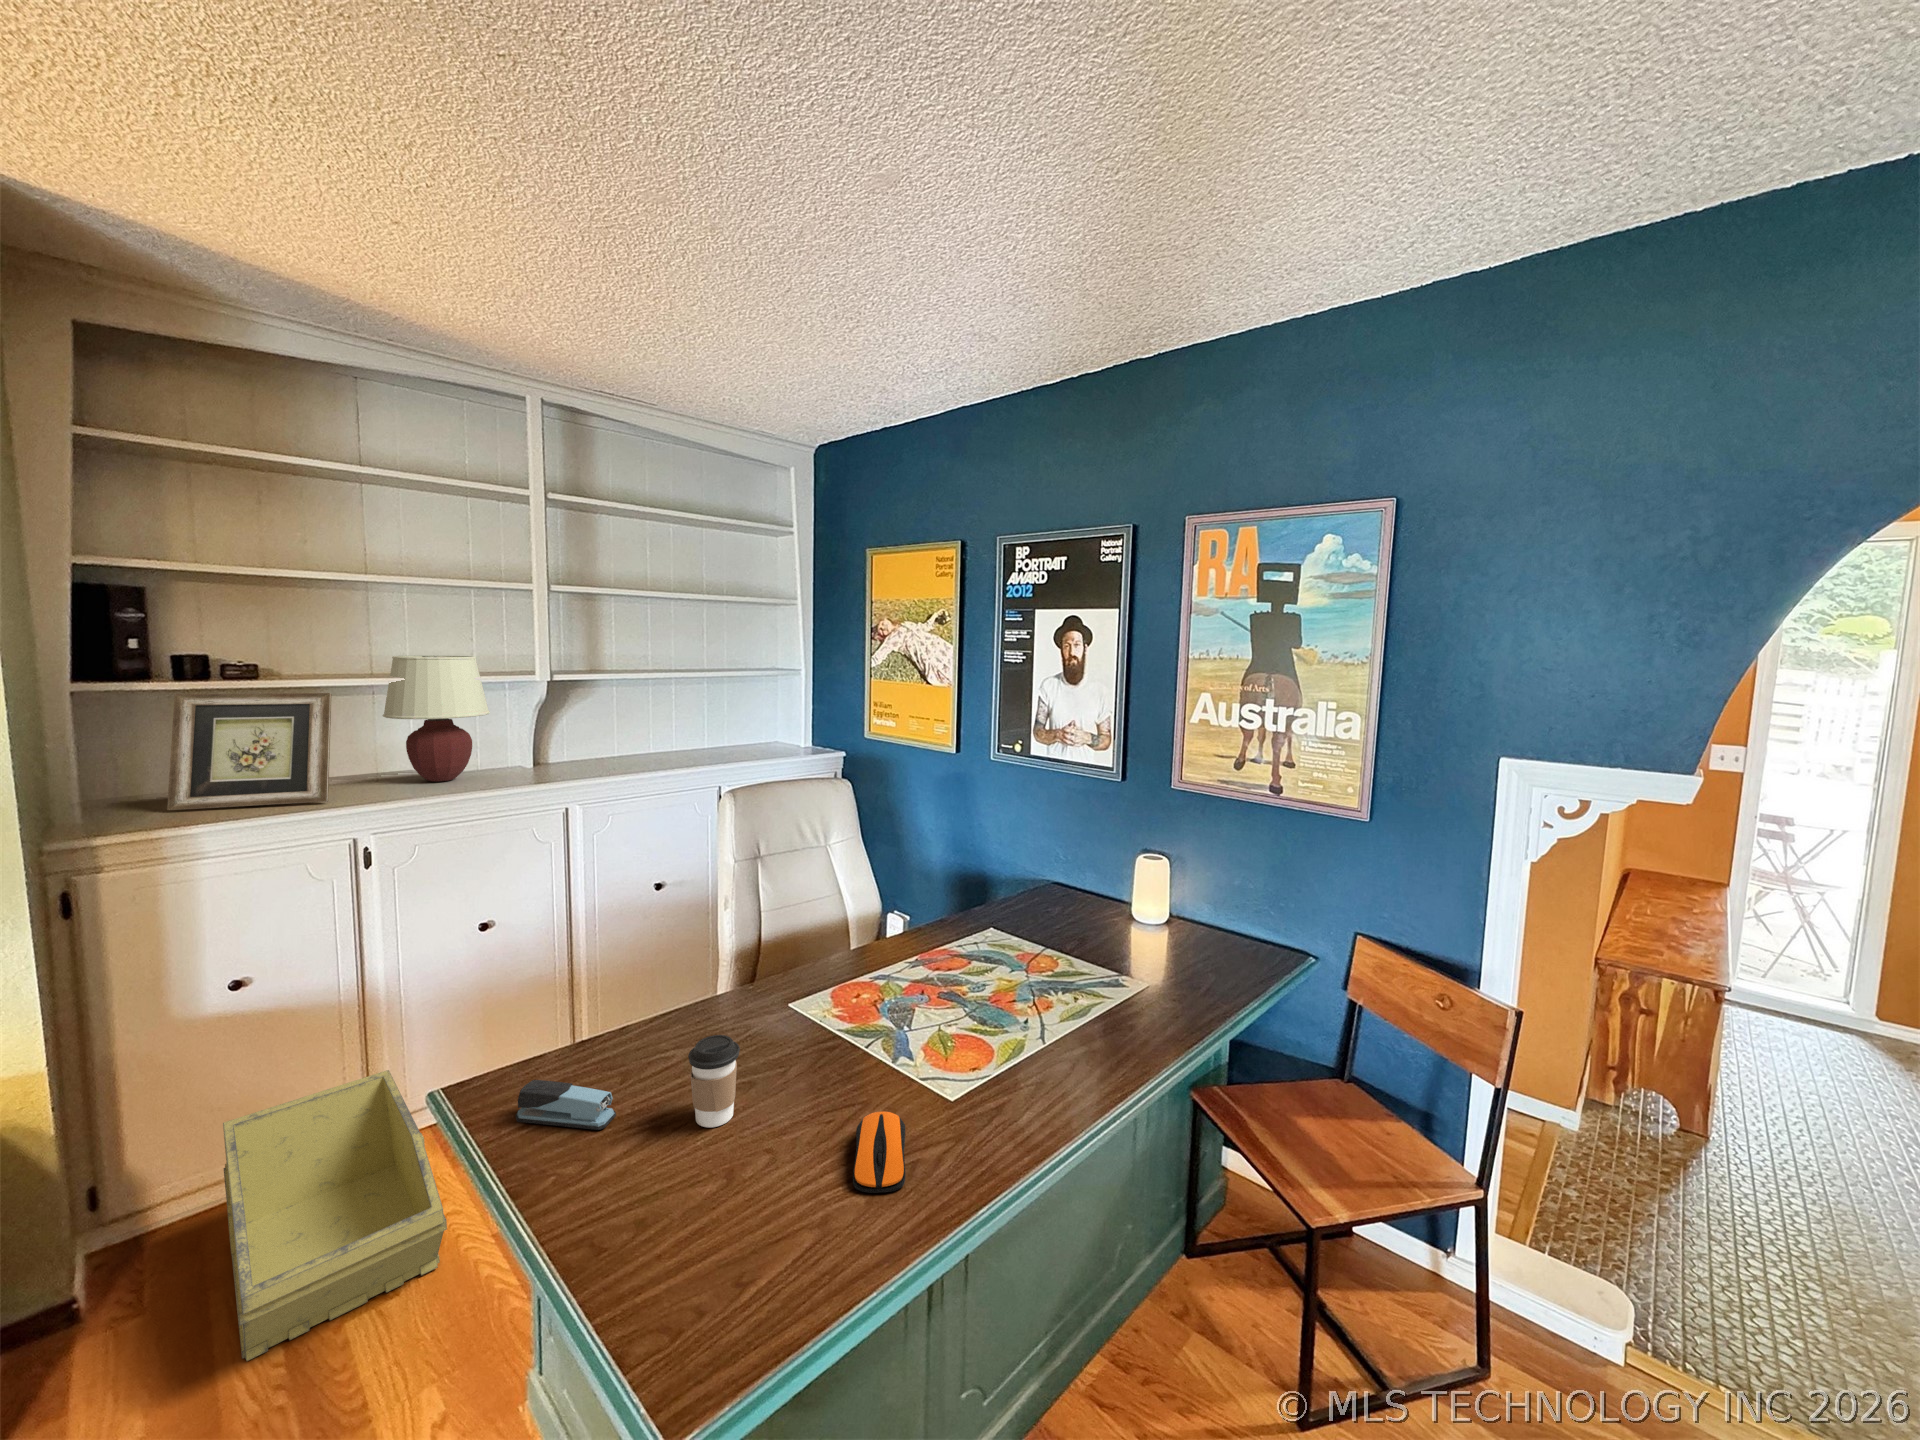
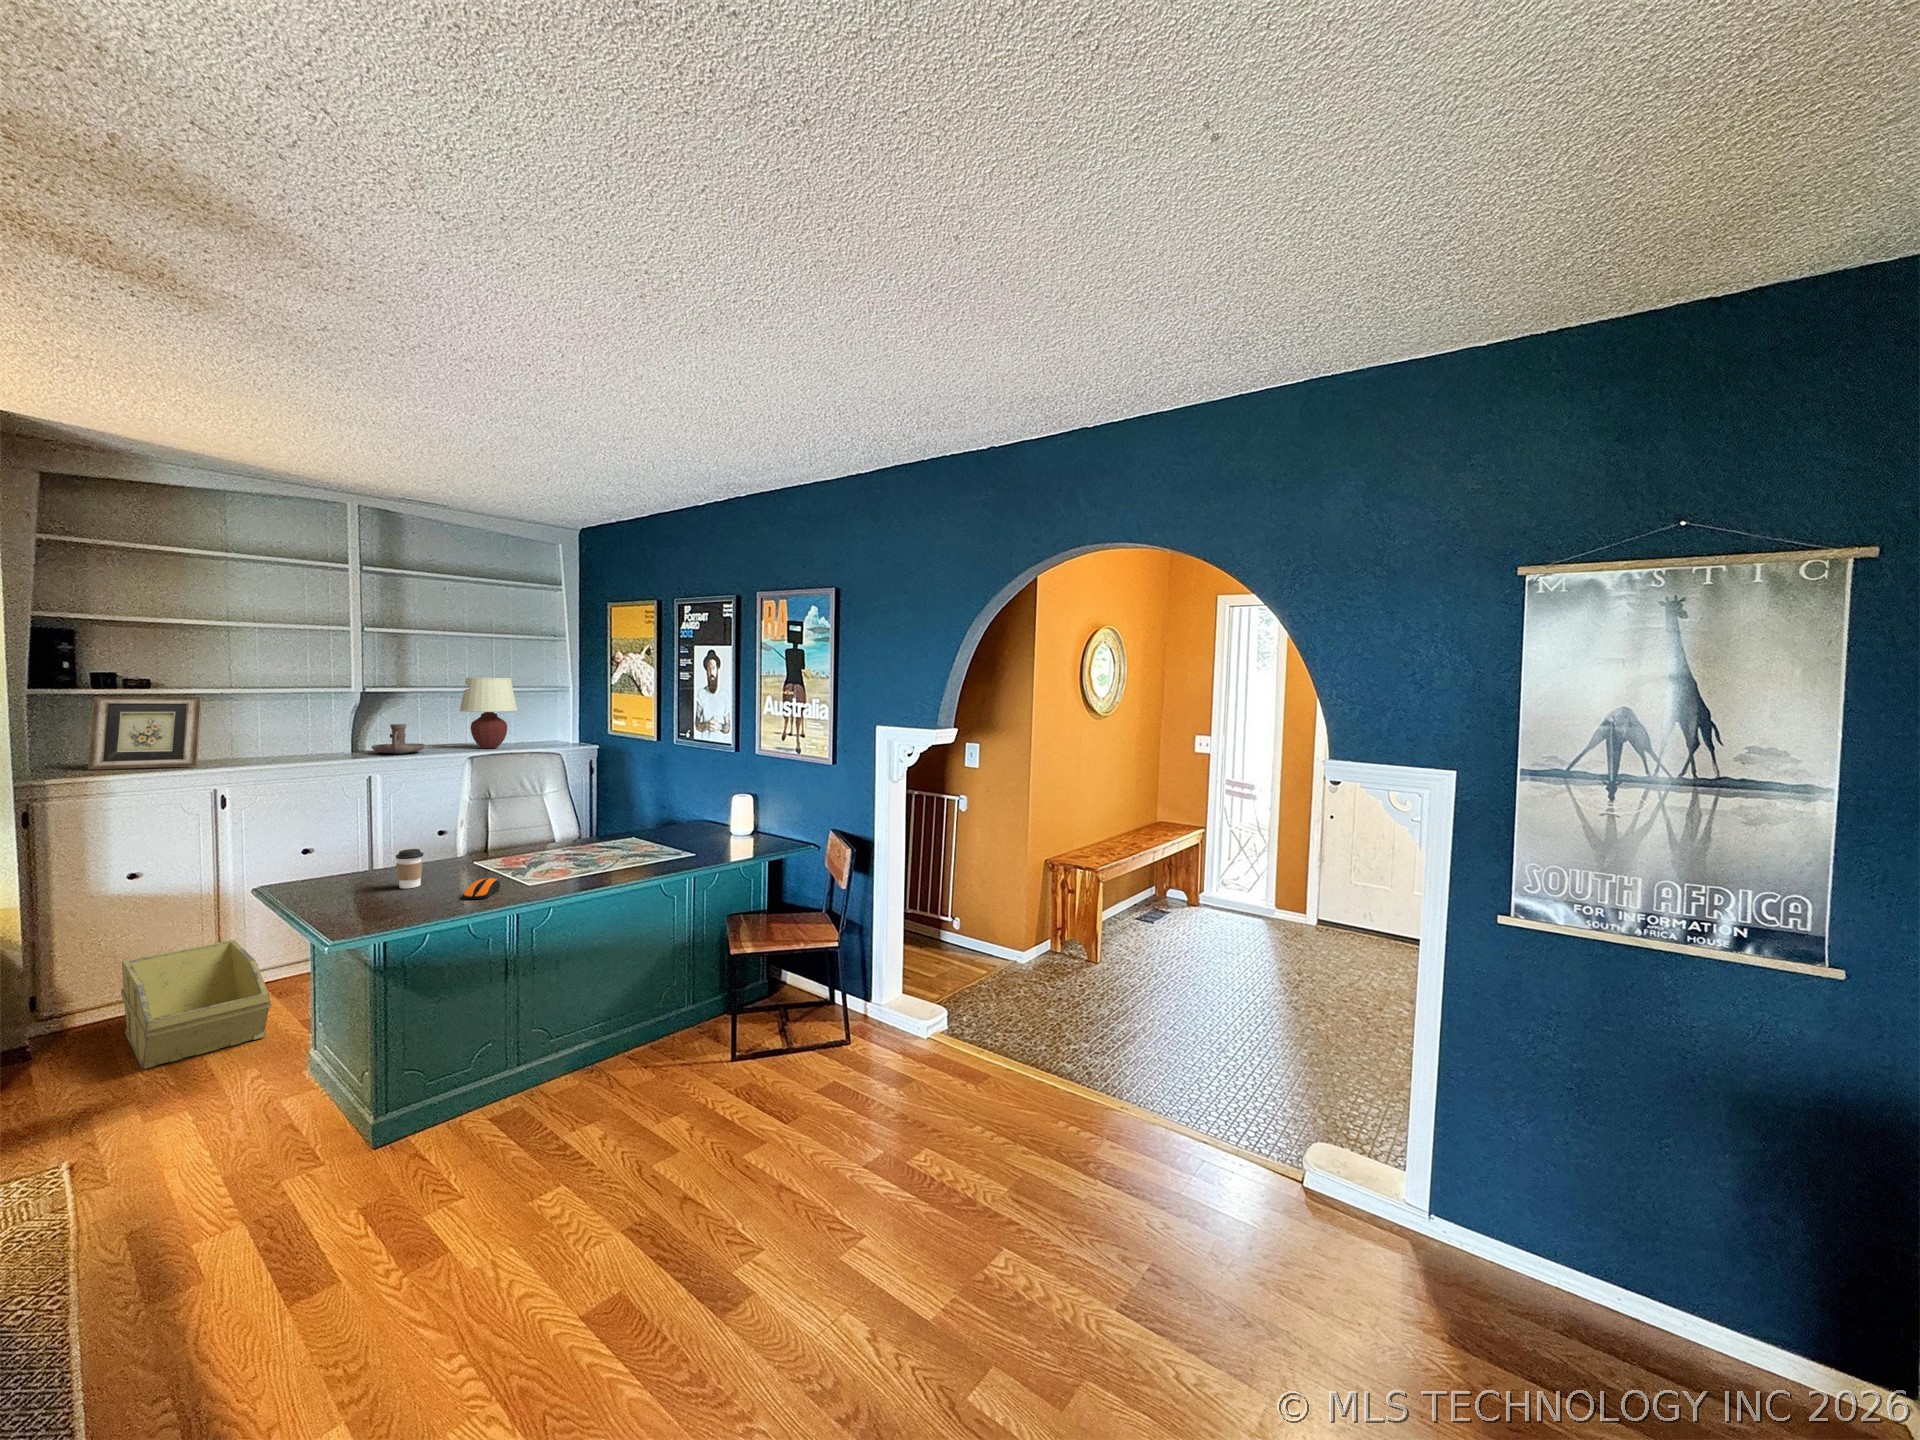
table lamp: present [383,656,490,781] -> present [460,677,518,748]
candle holder: none [564,725,633,768] -> present [372,724,425,754]
stapler: present [516,1080,616,1130] -> none [307,871,359,890]

